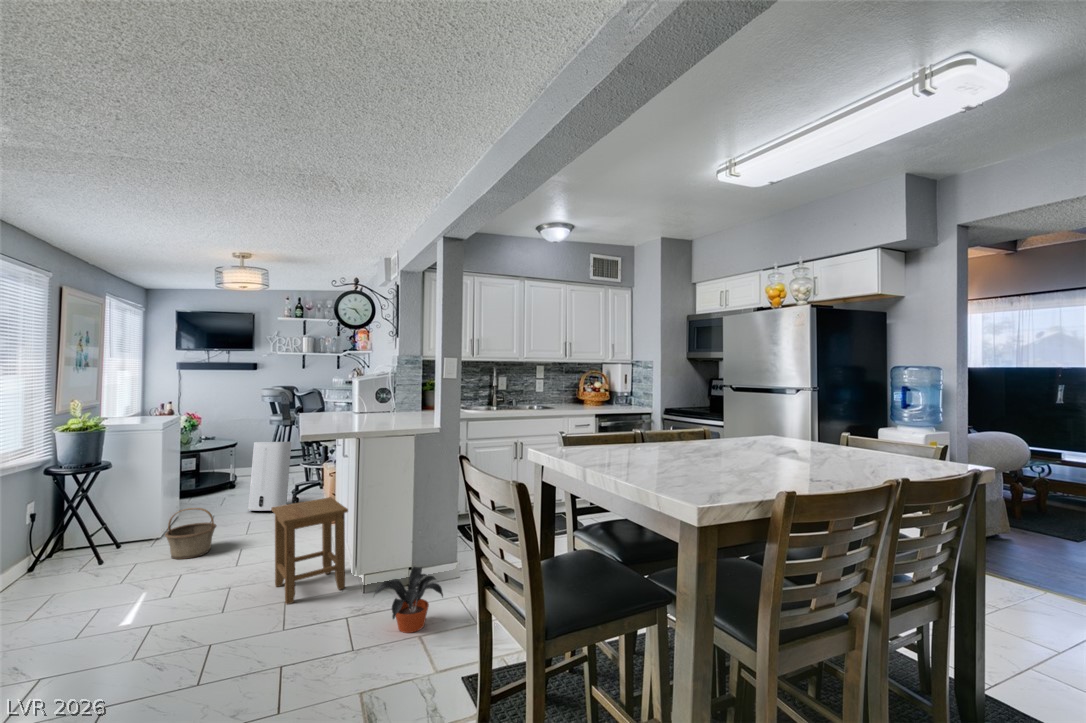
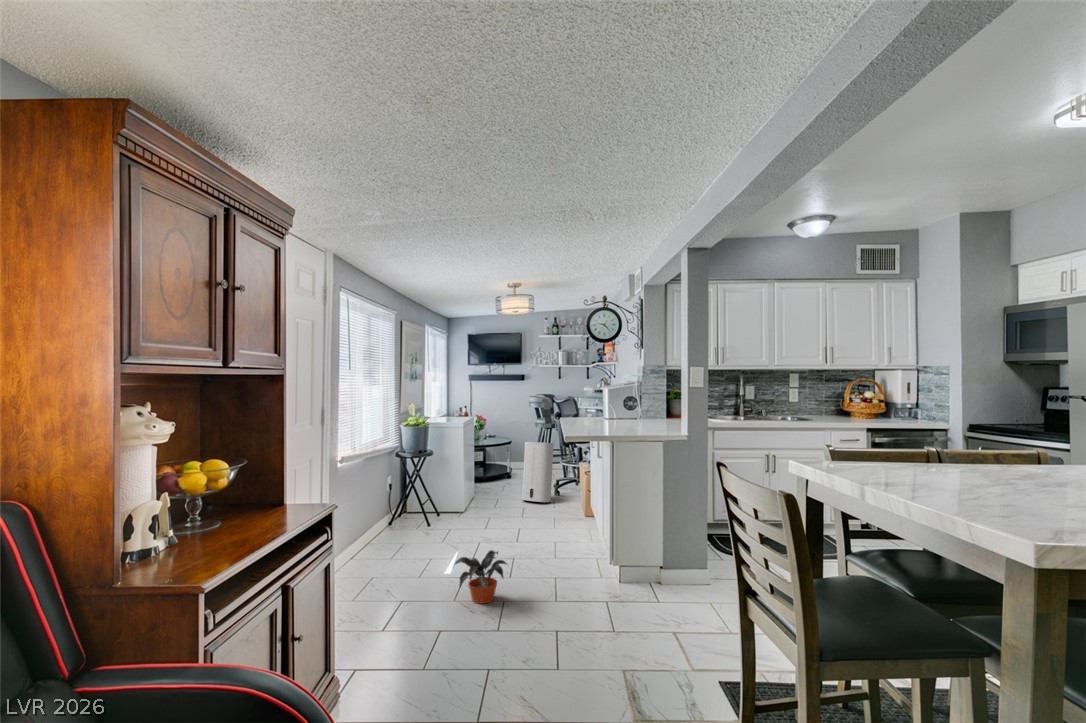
stool: present [272,497,348,604] -> none [541,491,600,574]
basket: present [165,508,216,559] -> none [468,491,501,530]
potted plant: present [374,567,443,633] -> present [455,550,506,604]

